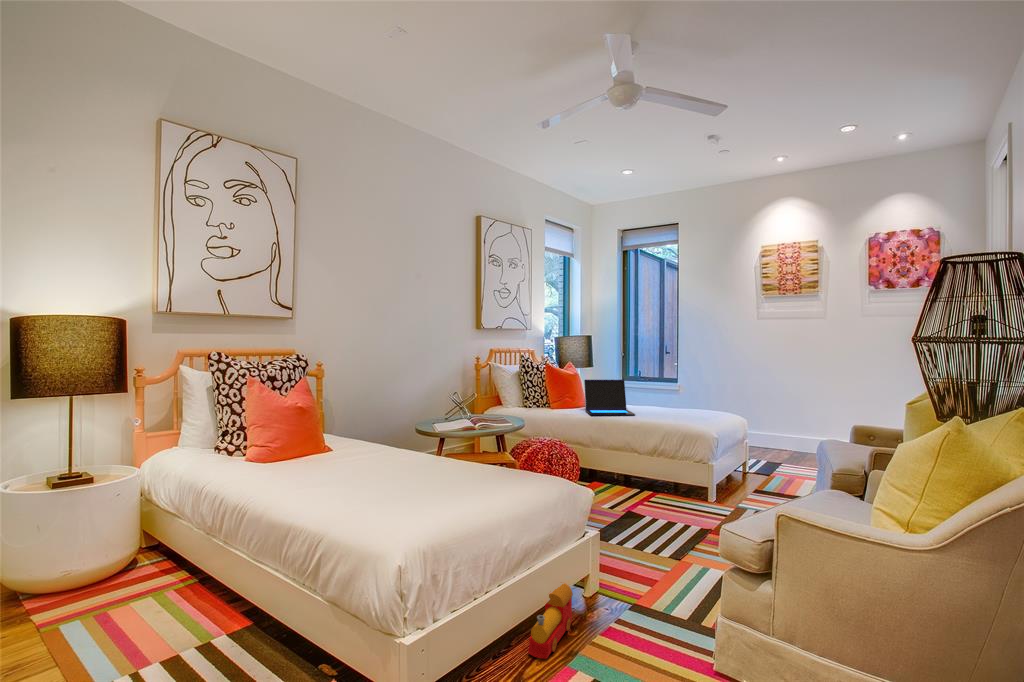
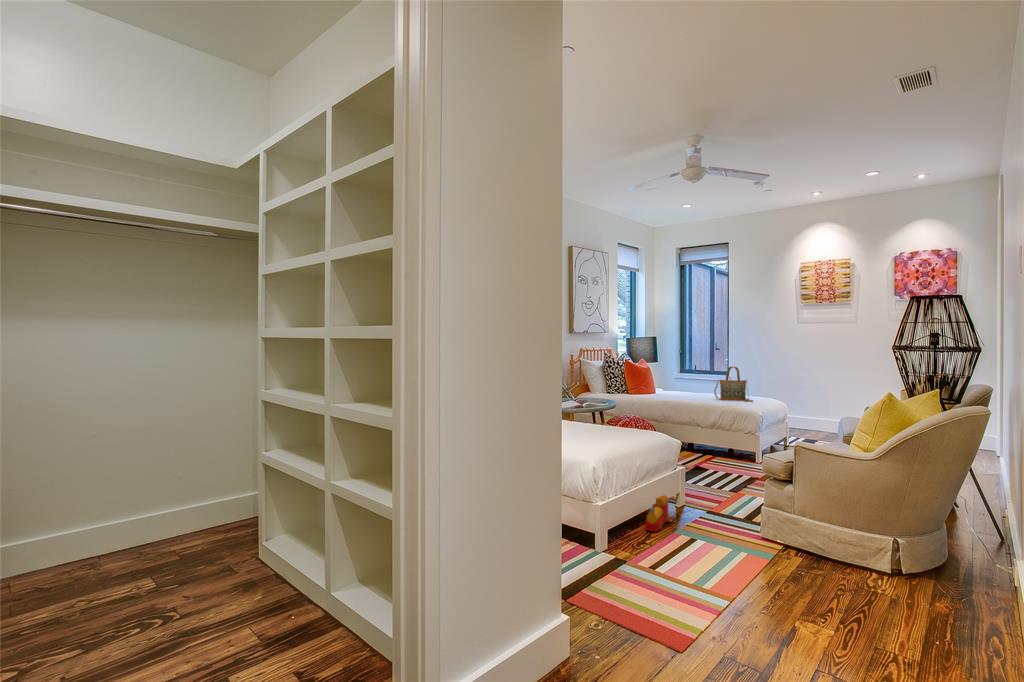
handbag: none [656,373,705,418] -> present [714,367,753,402]
laptop: present [584,380,635,416] -> none [656,372,698,400]

